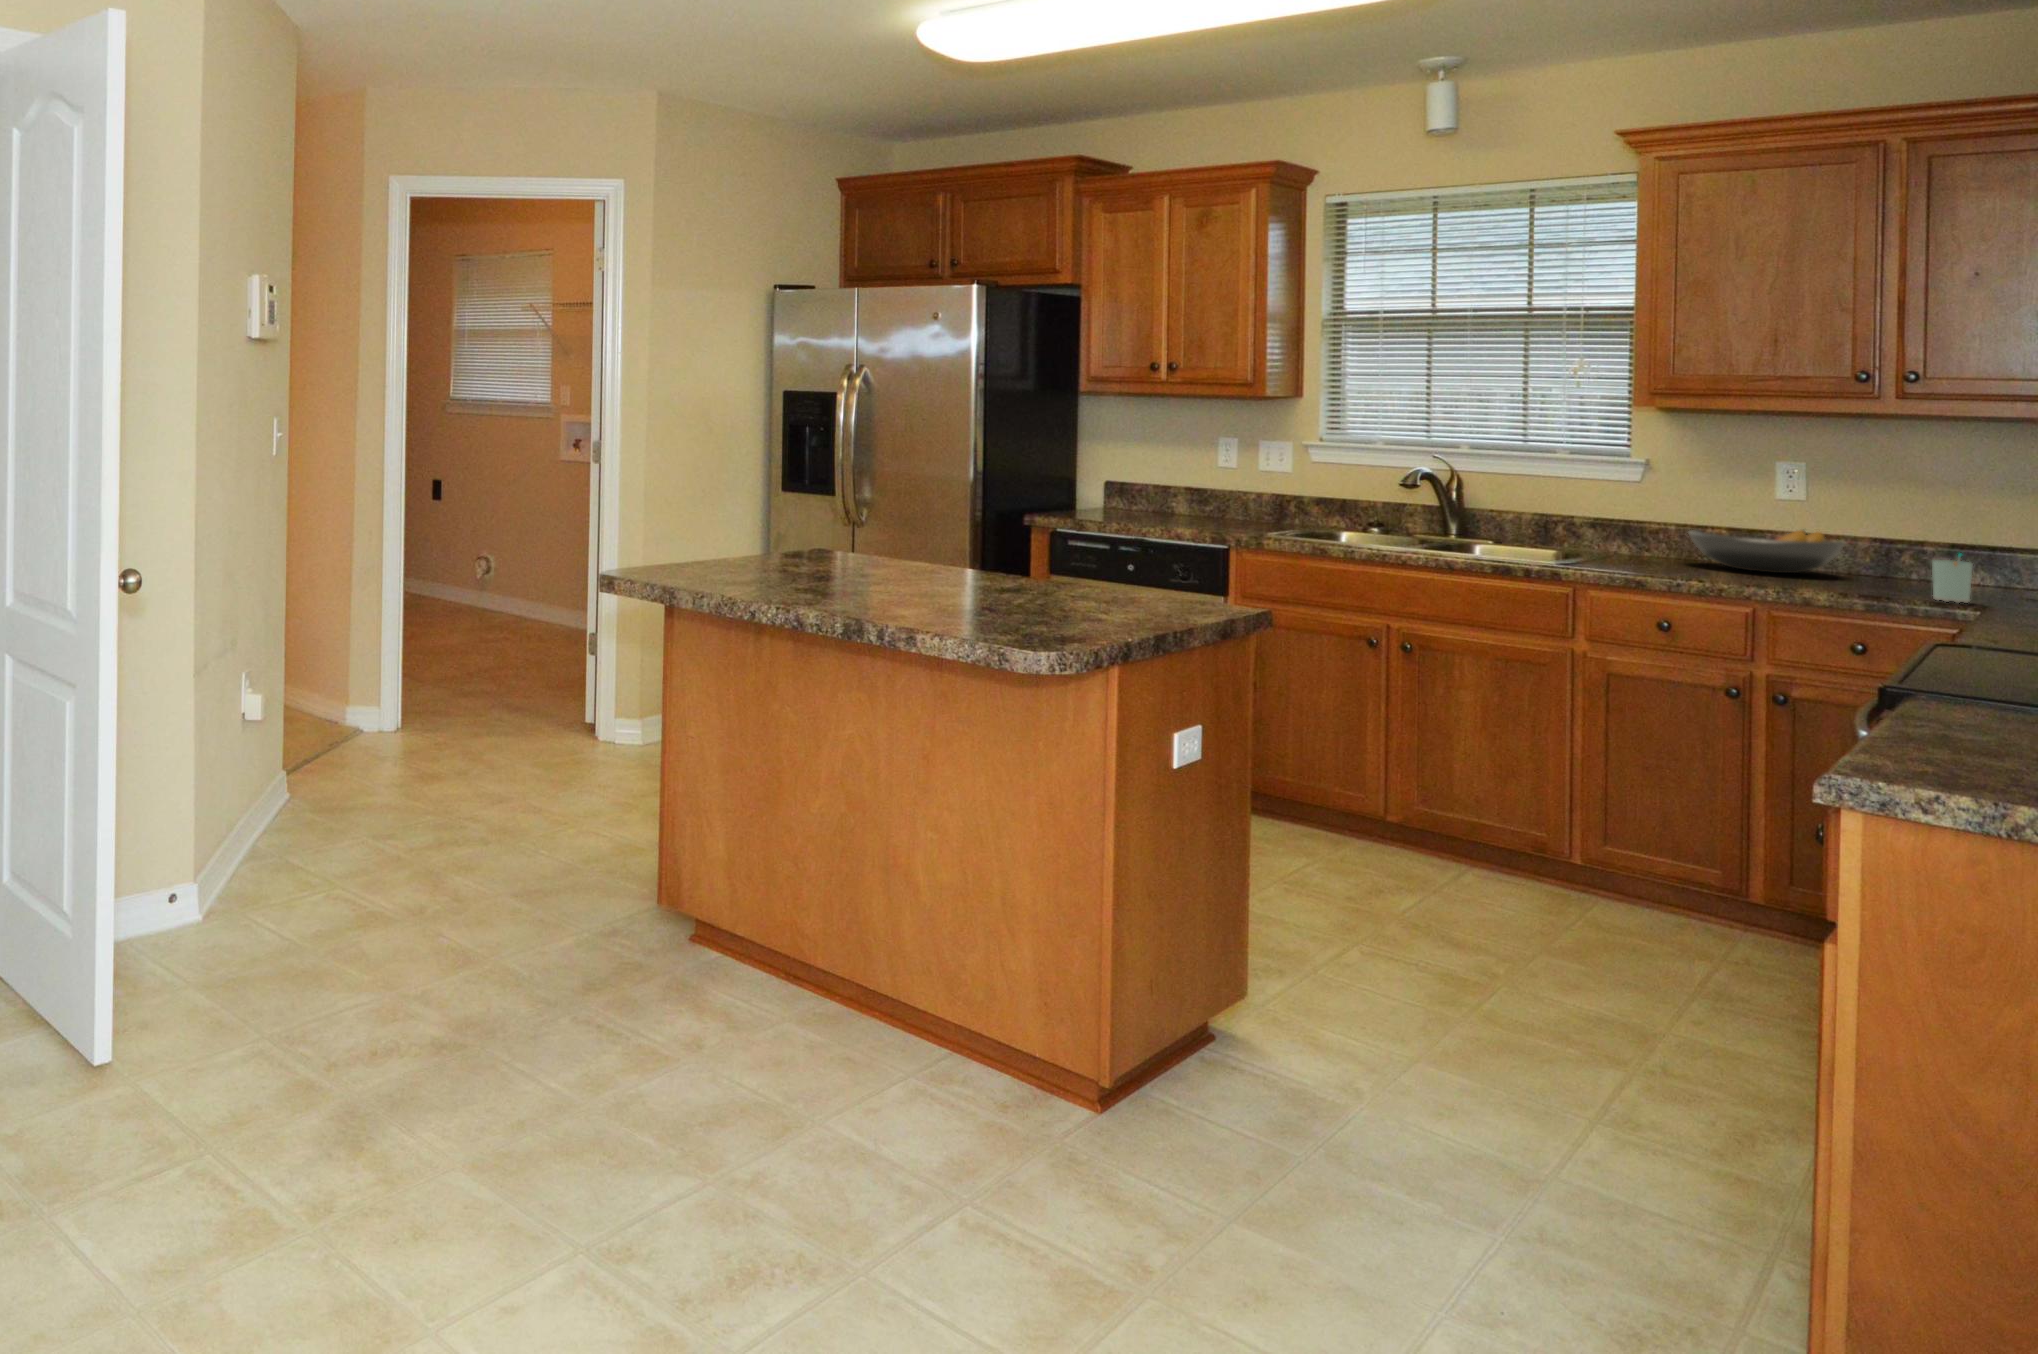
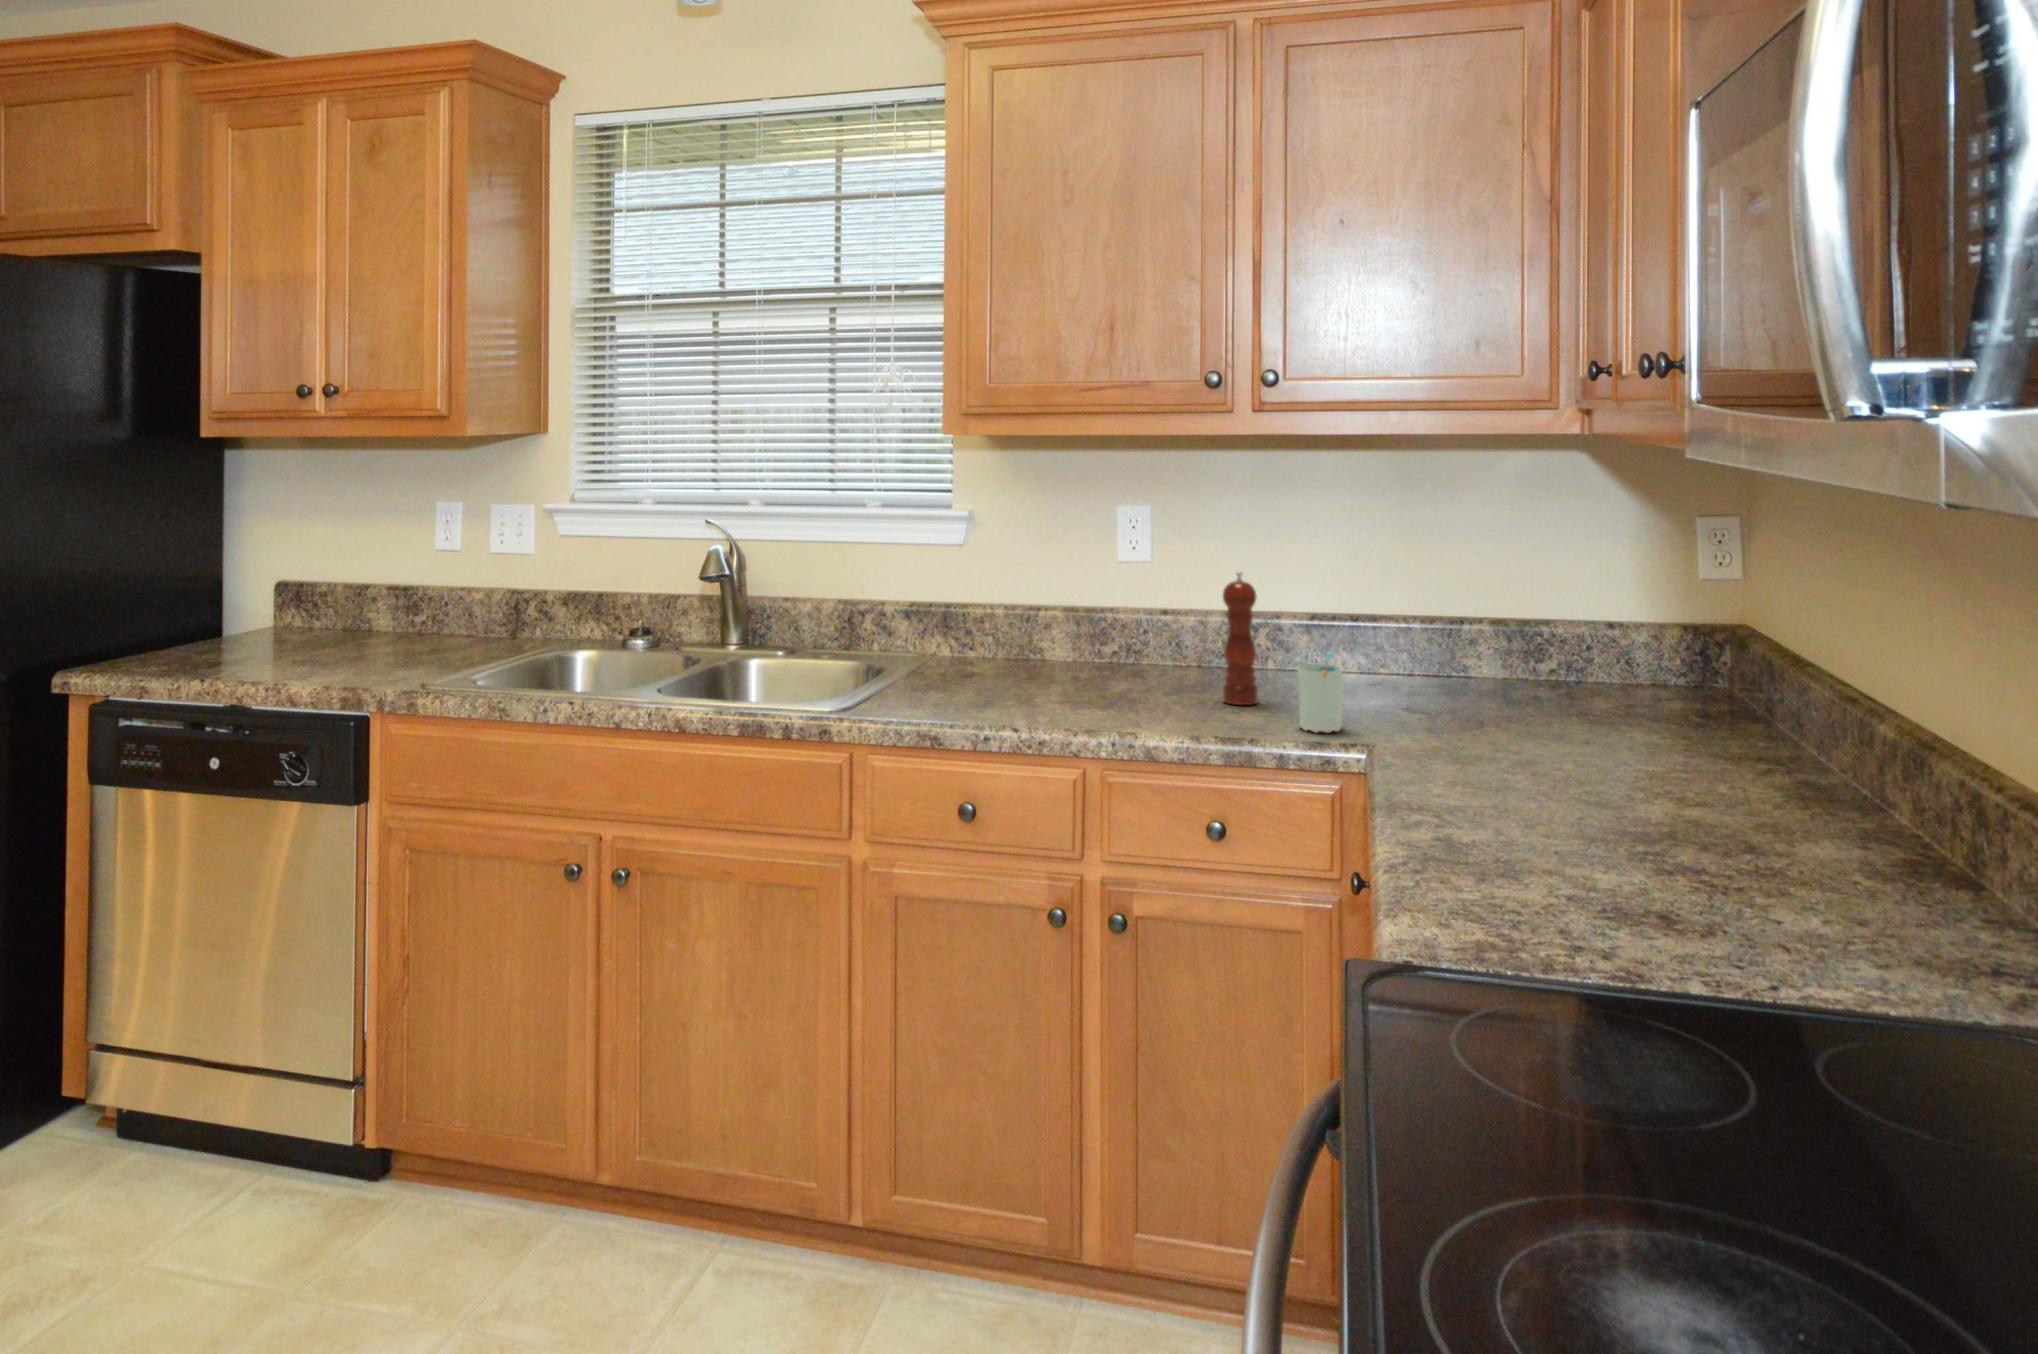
pepper mill: none [1866,502,1898,590] -> present [1223,572,1258,705]
fruit bowl: present [1688,530,1844,573] -> none [1021,607,1201,678]

